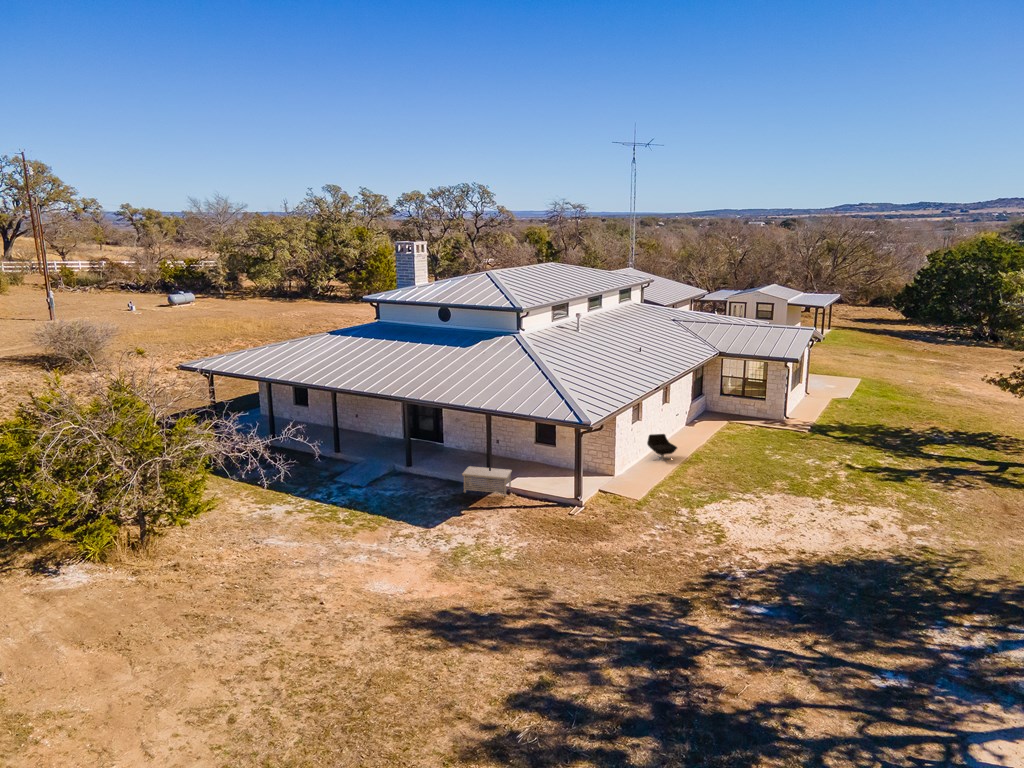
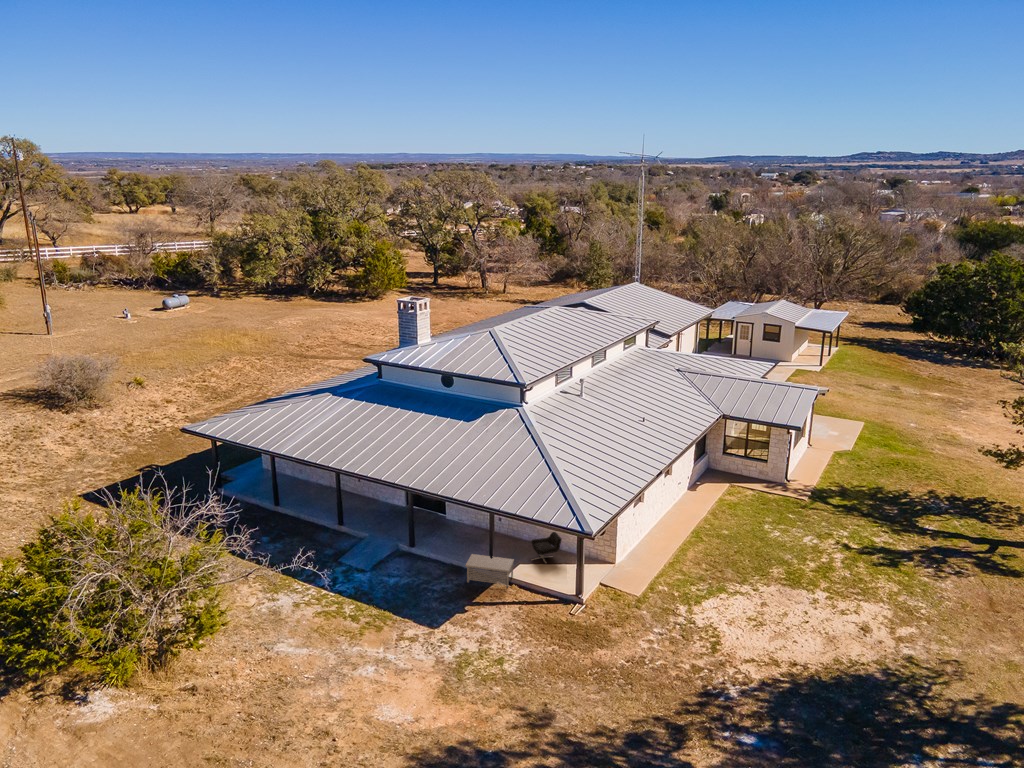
lounge chair: present [647,434,677,460] -> present [532,532,562,563]

